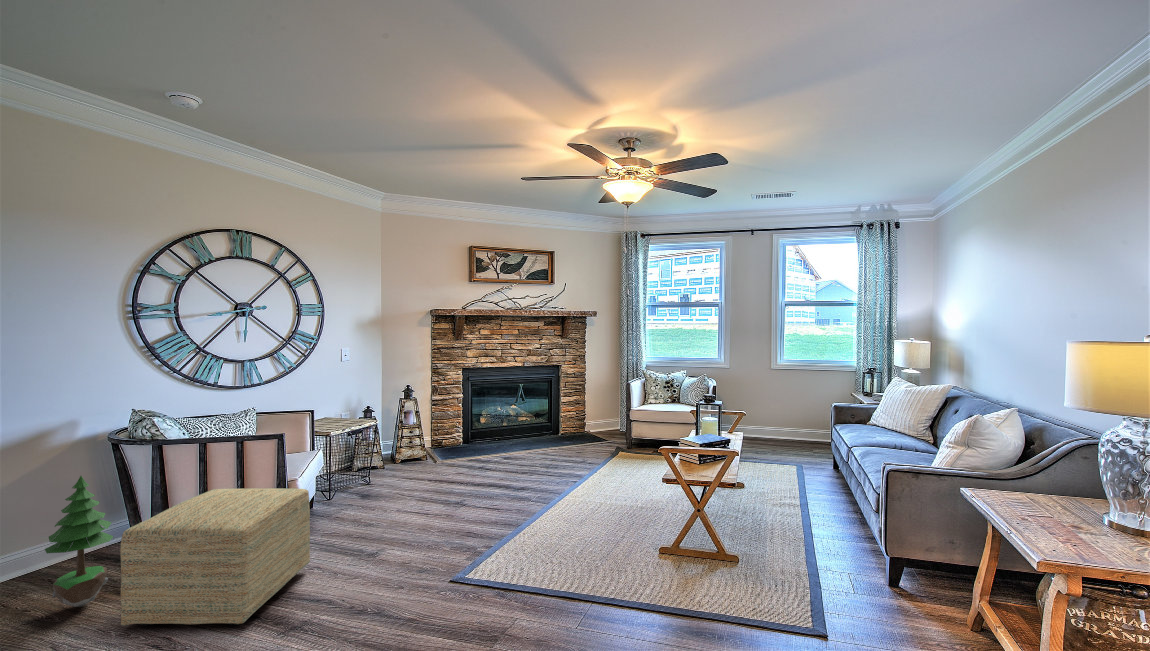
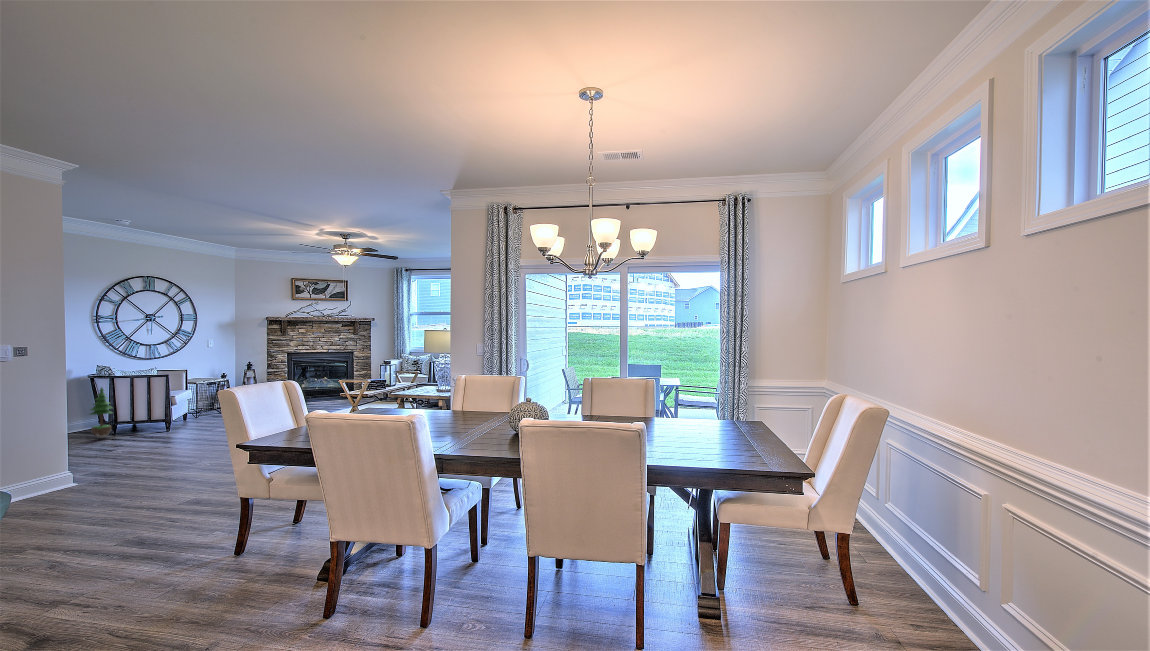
ottoman: present [120,488,310,626] -> none [128,396,202,440]

